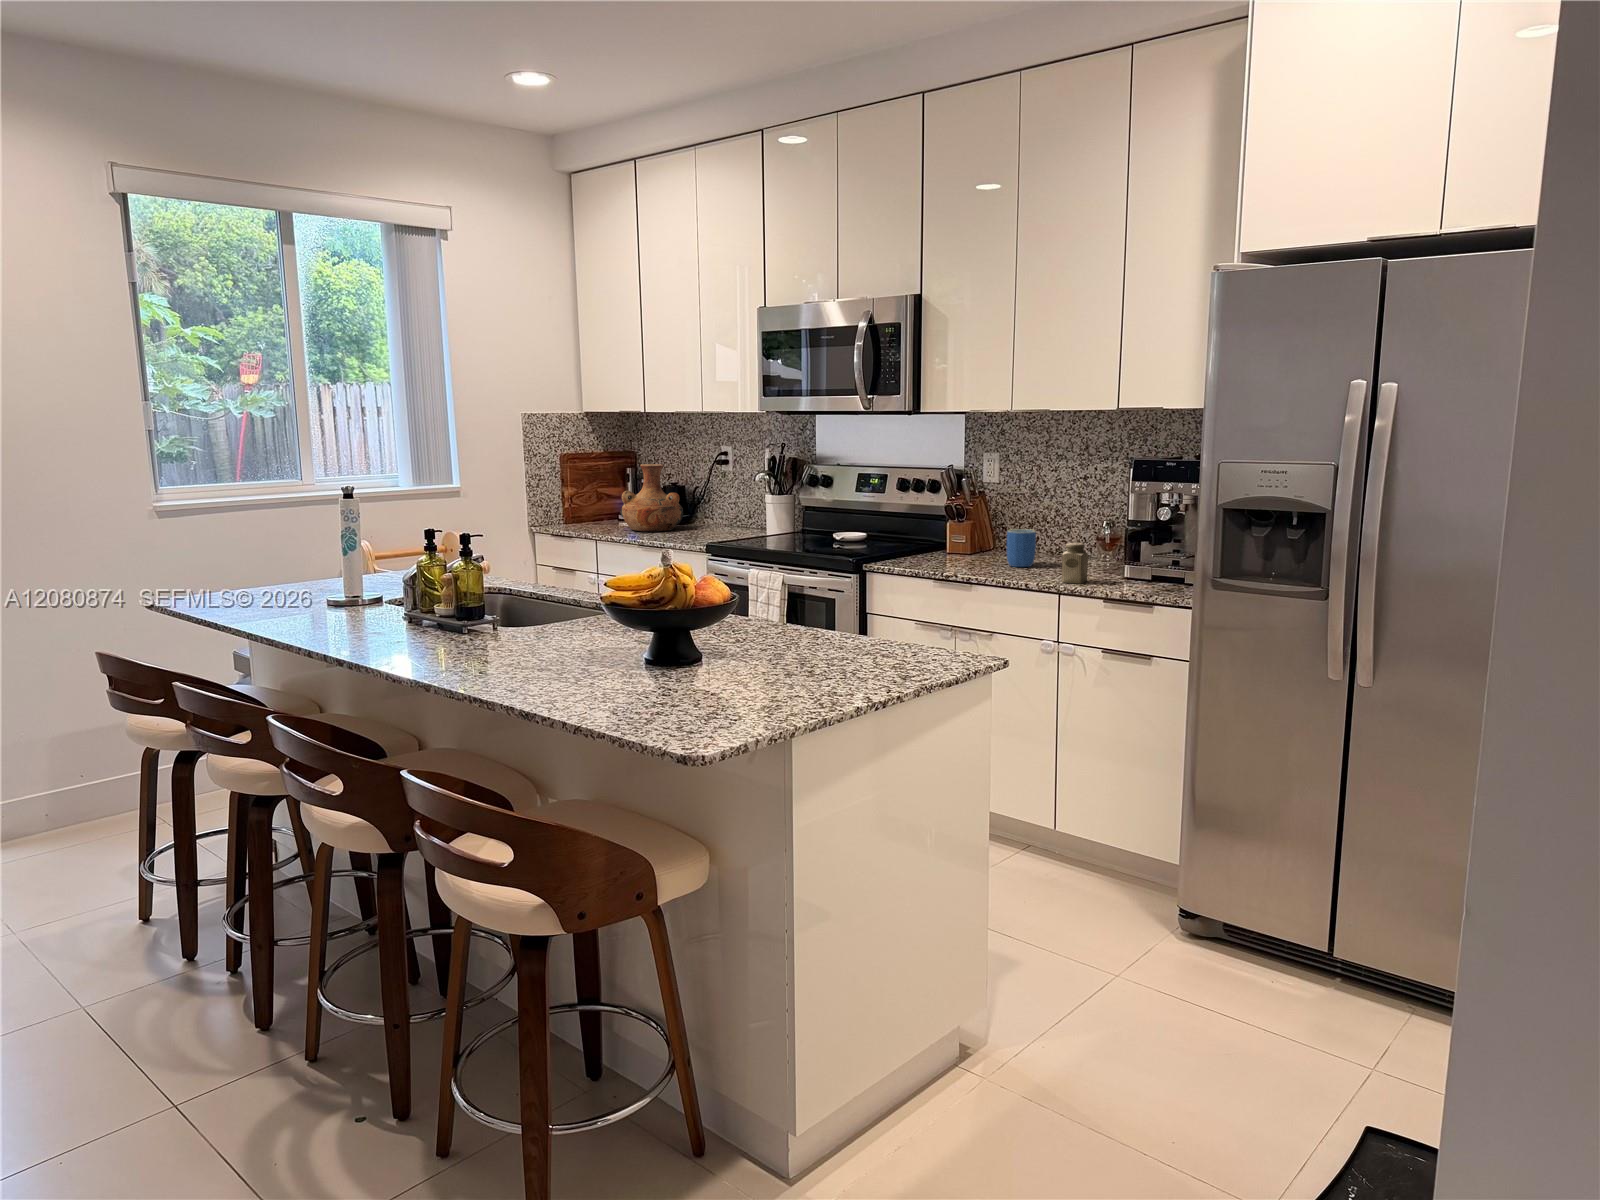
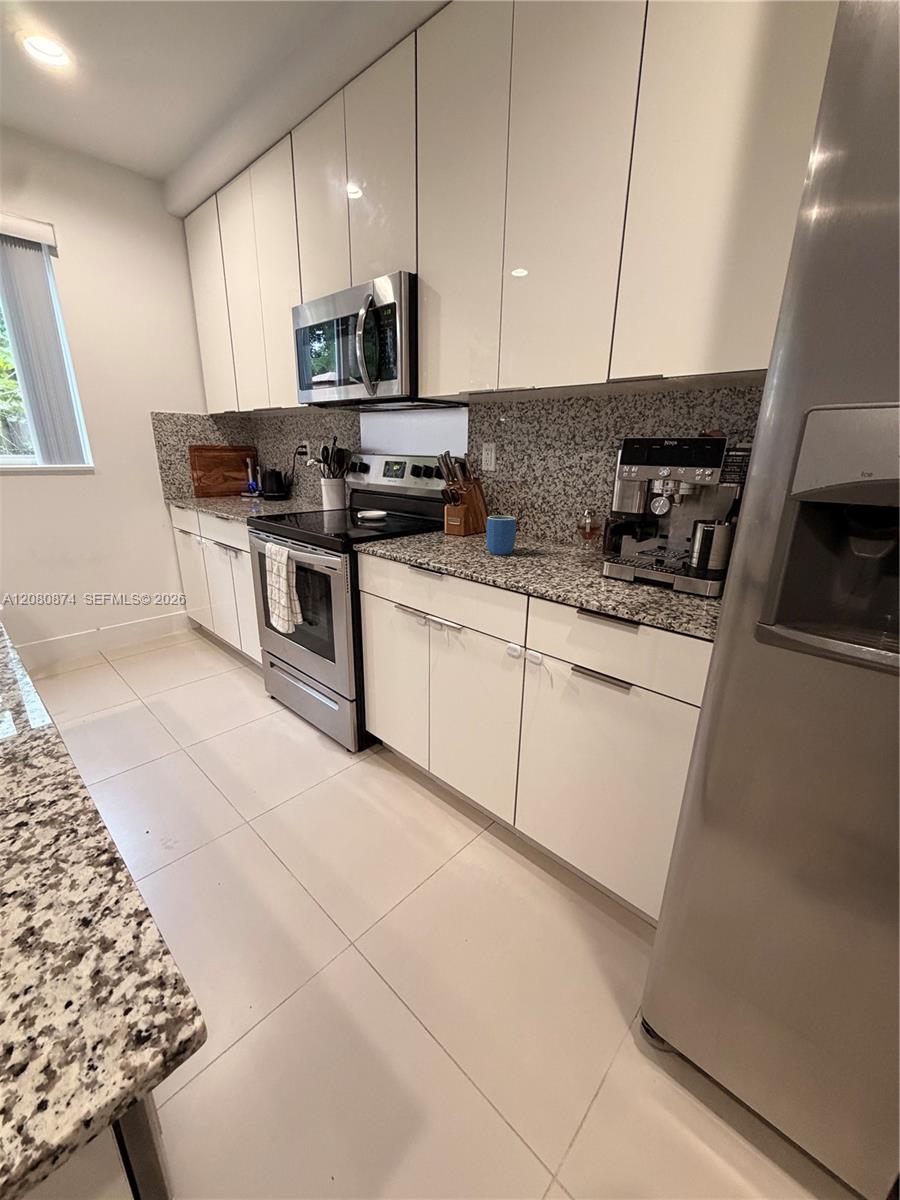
vase: present [620,464,683,532] -> none [220,453,271,506]
salt shaker: present [1062,543,1088,584] -> none [532,536,564,584]

